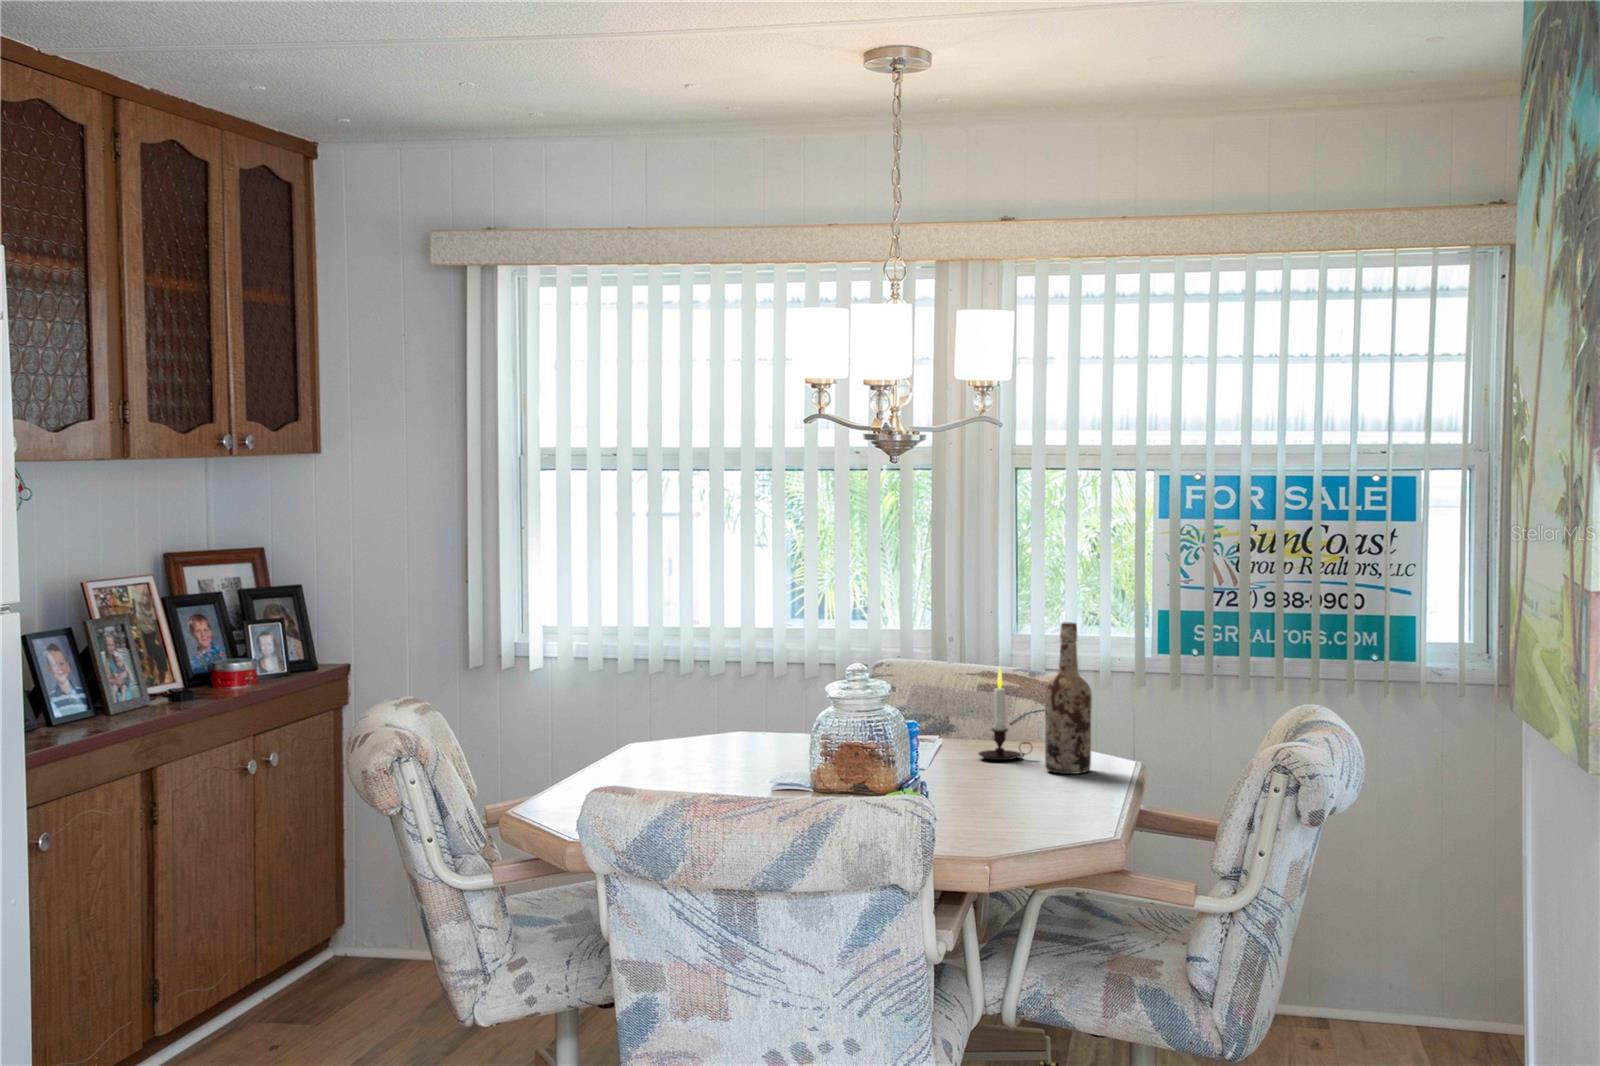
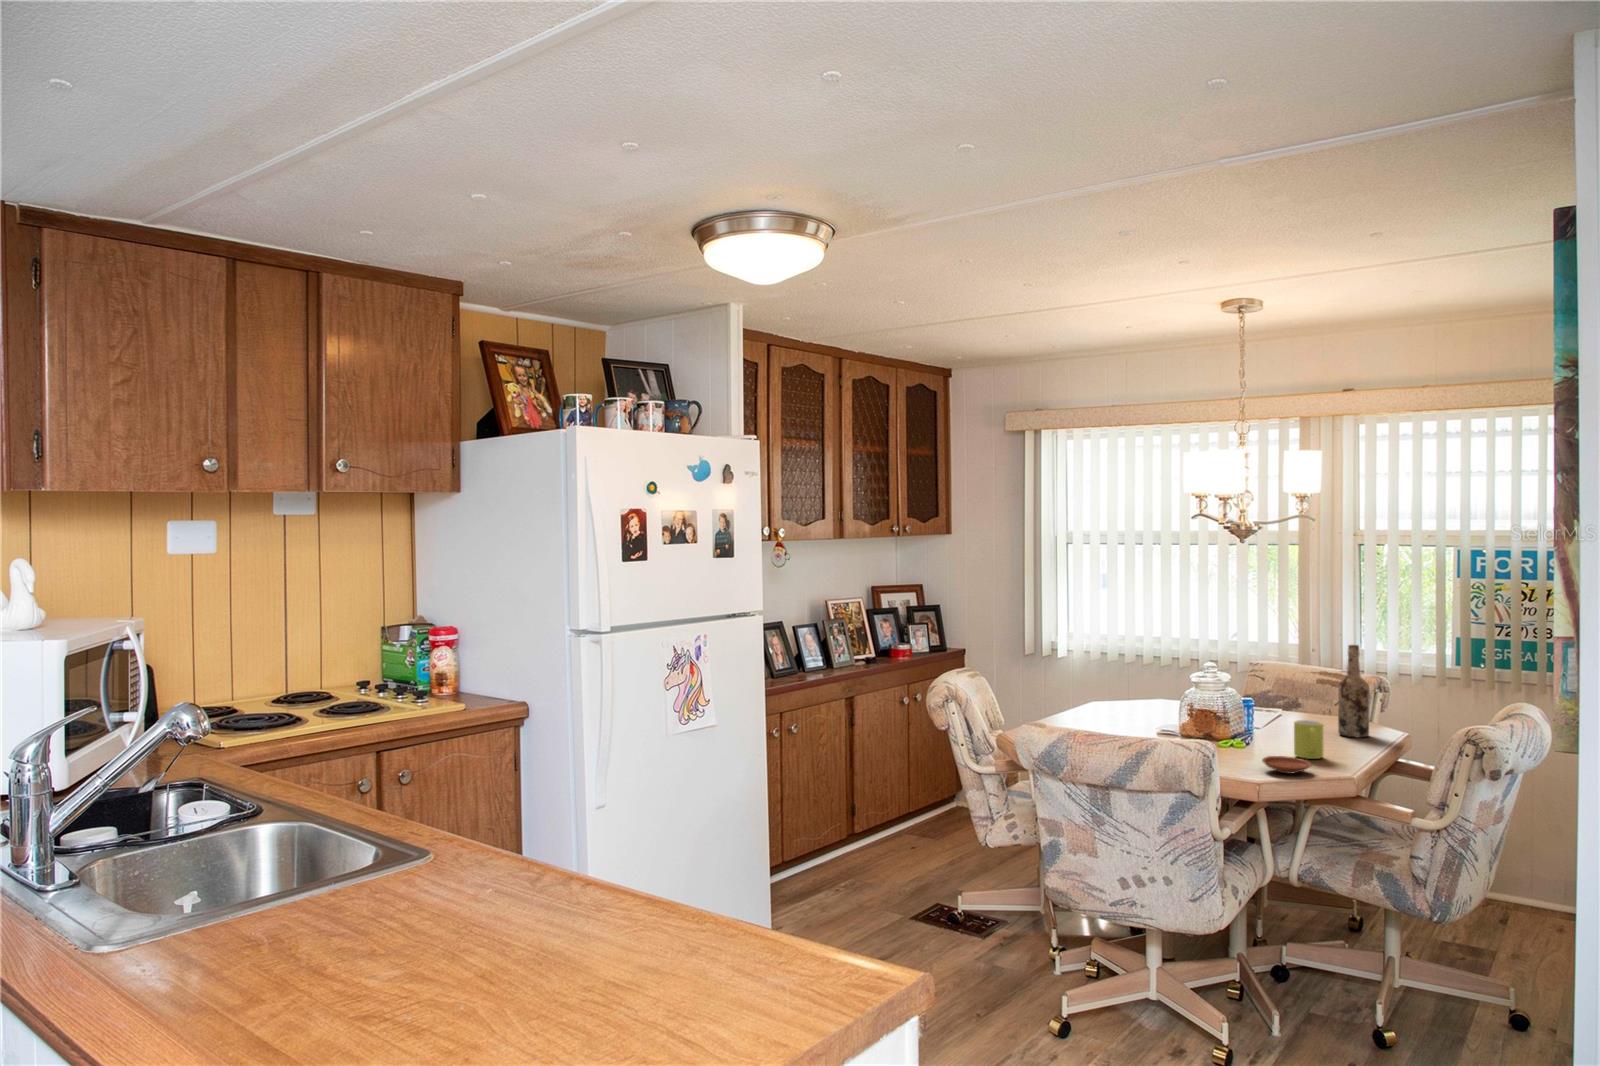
candle: present [979,667,1031,760] -> none [1300,668,1336,726]
mug: none [1007,749,1052,813] -> present [1294,720,1324,759]
plate: none [976,812,1054,840] -> present [1262,756,1311,774]

